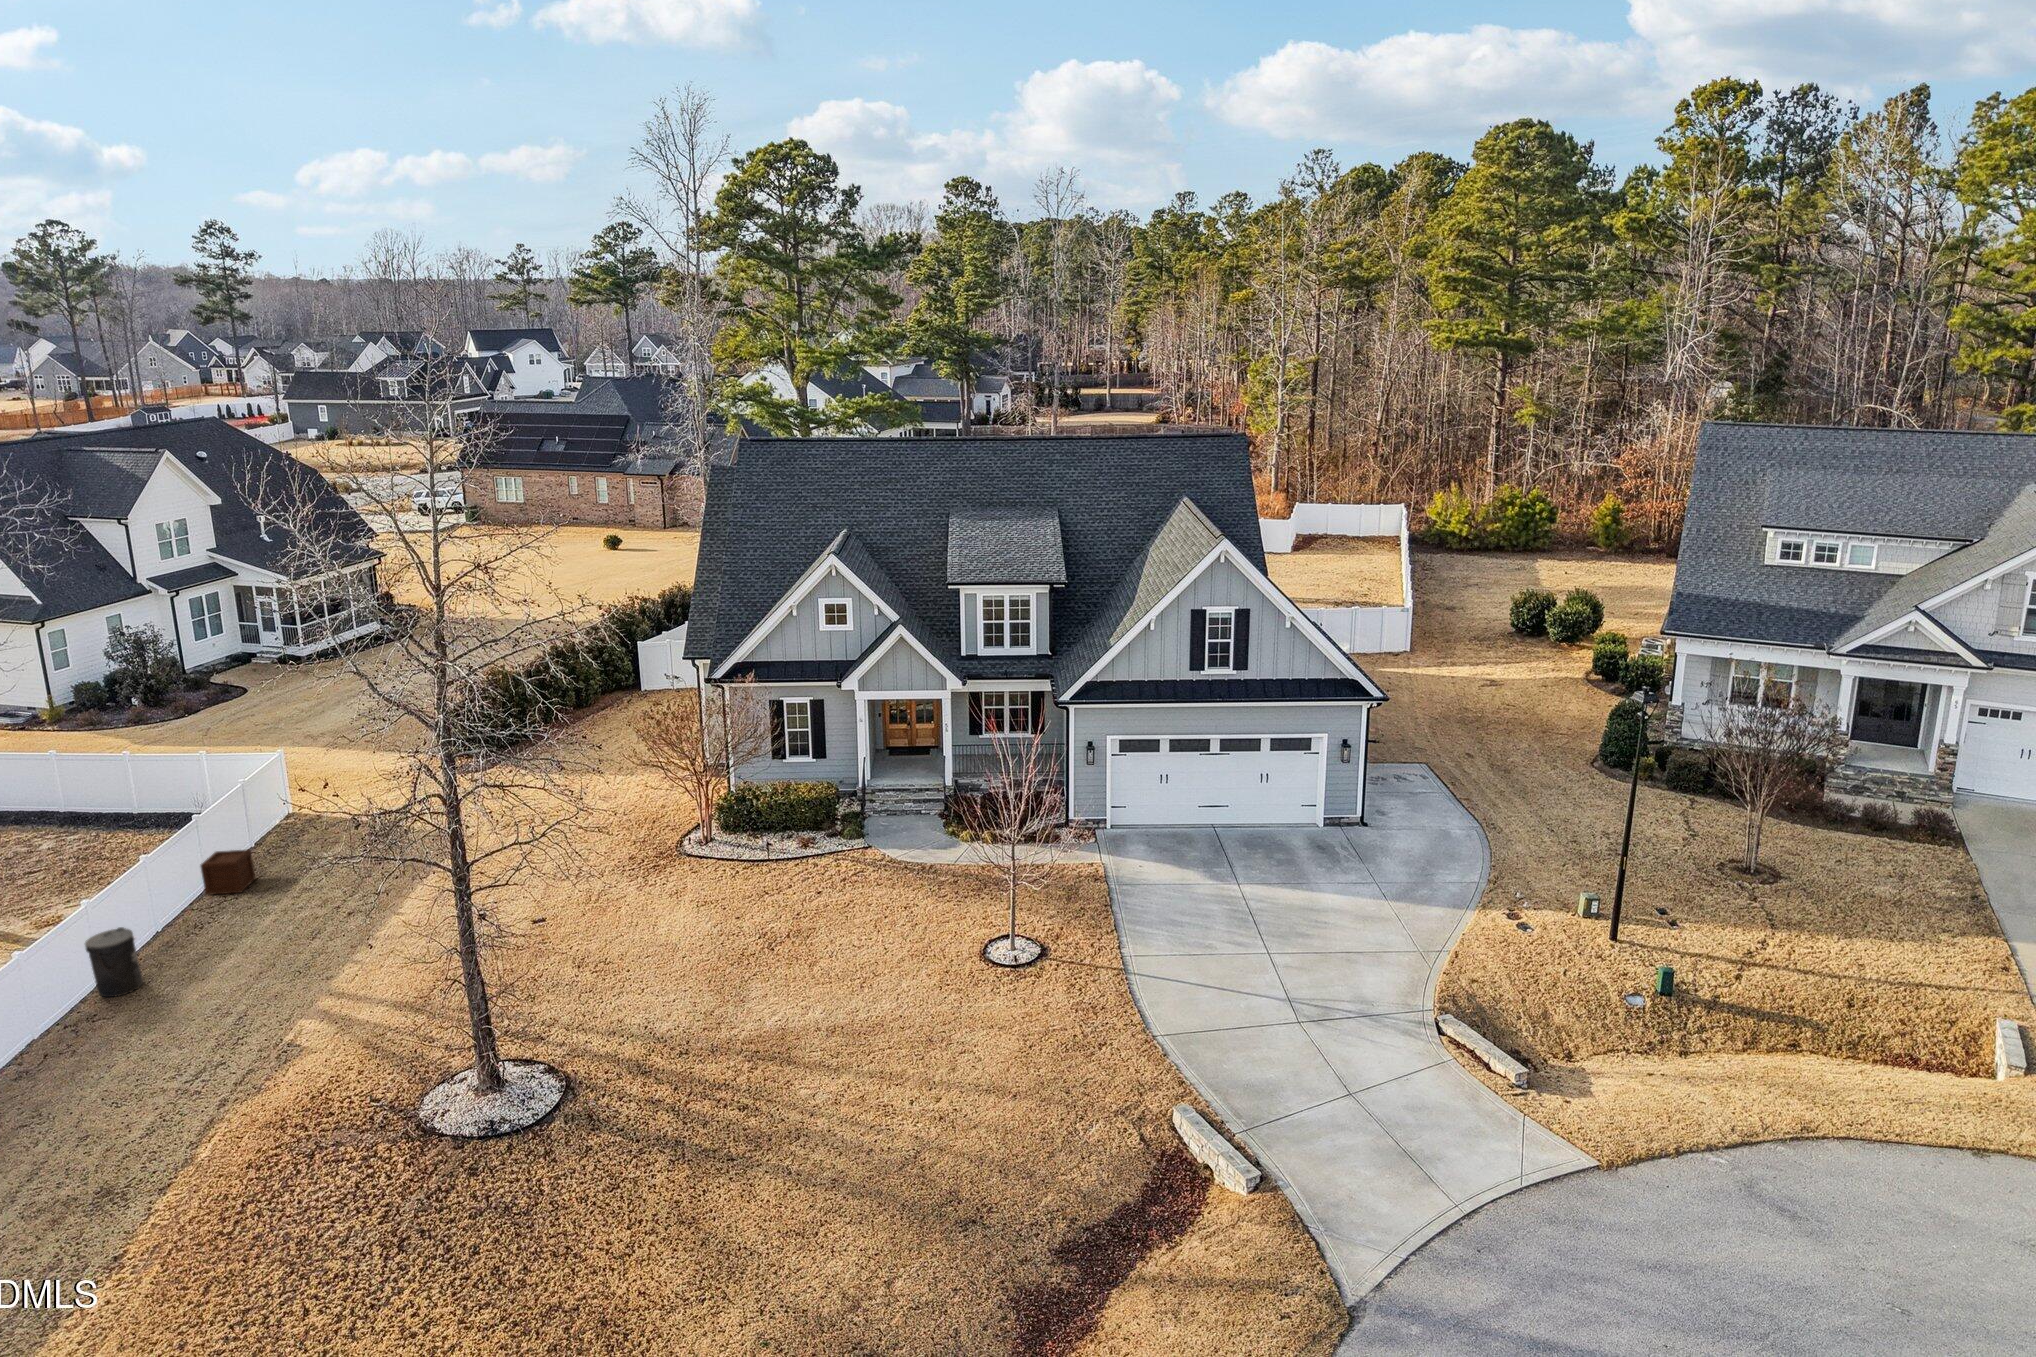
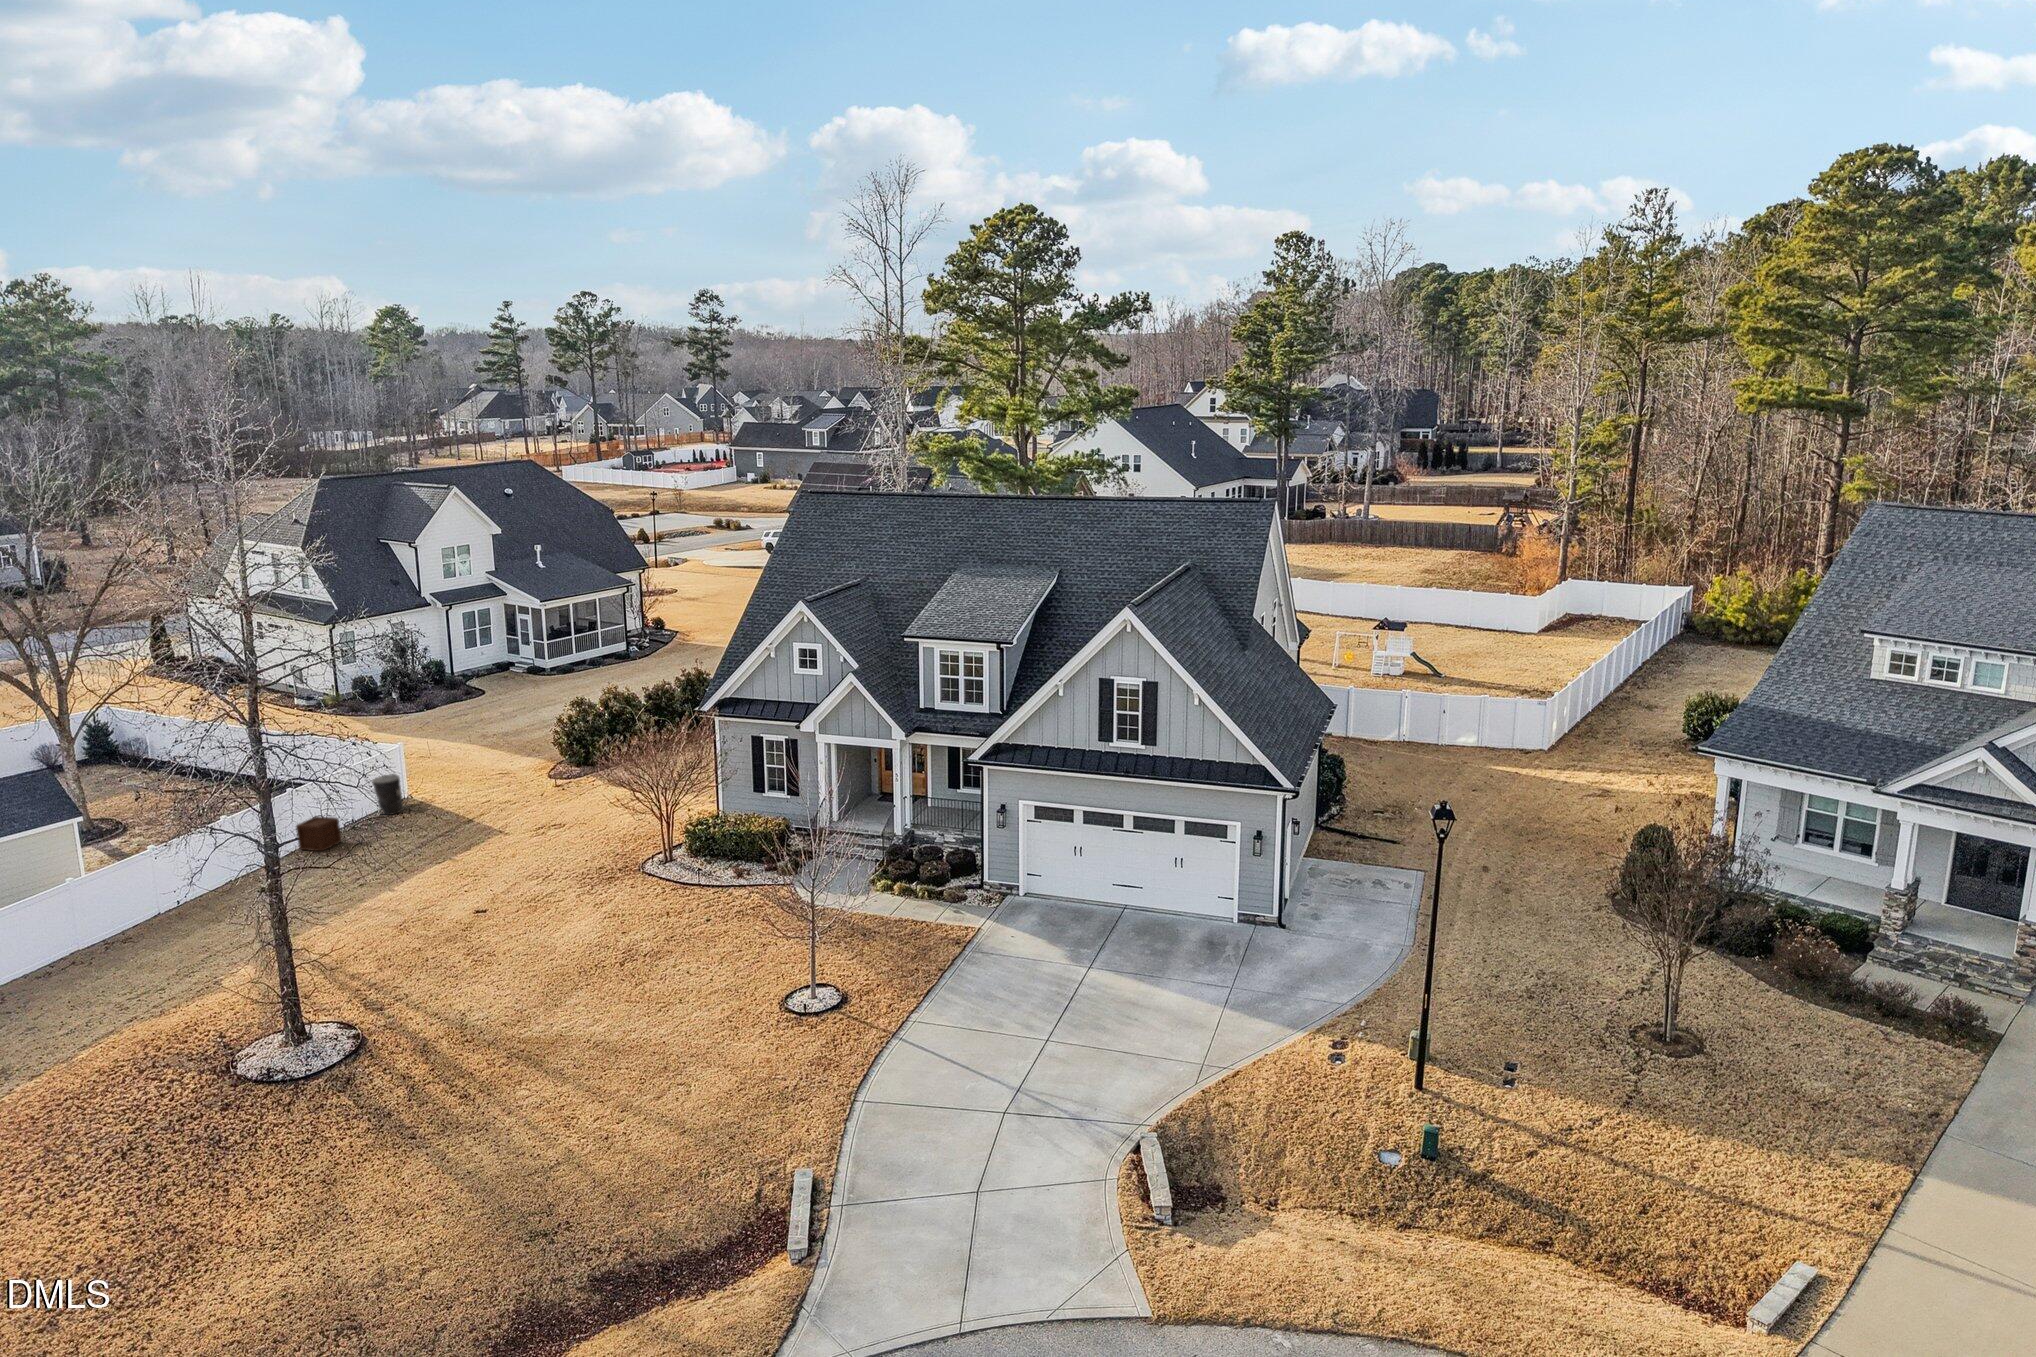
trash can: present [85,927,143,997] -> present [372,774,404,815]

